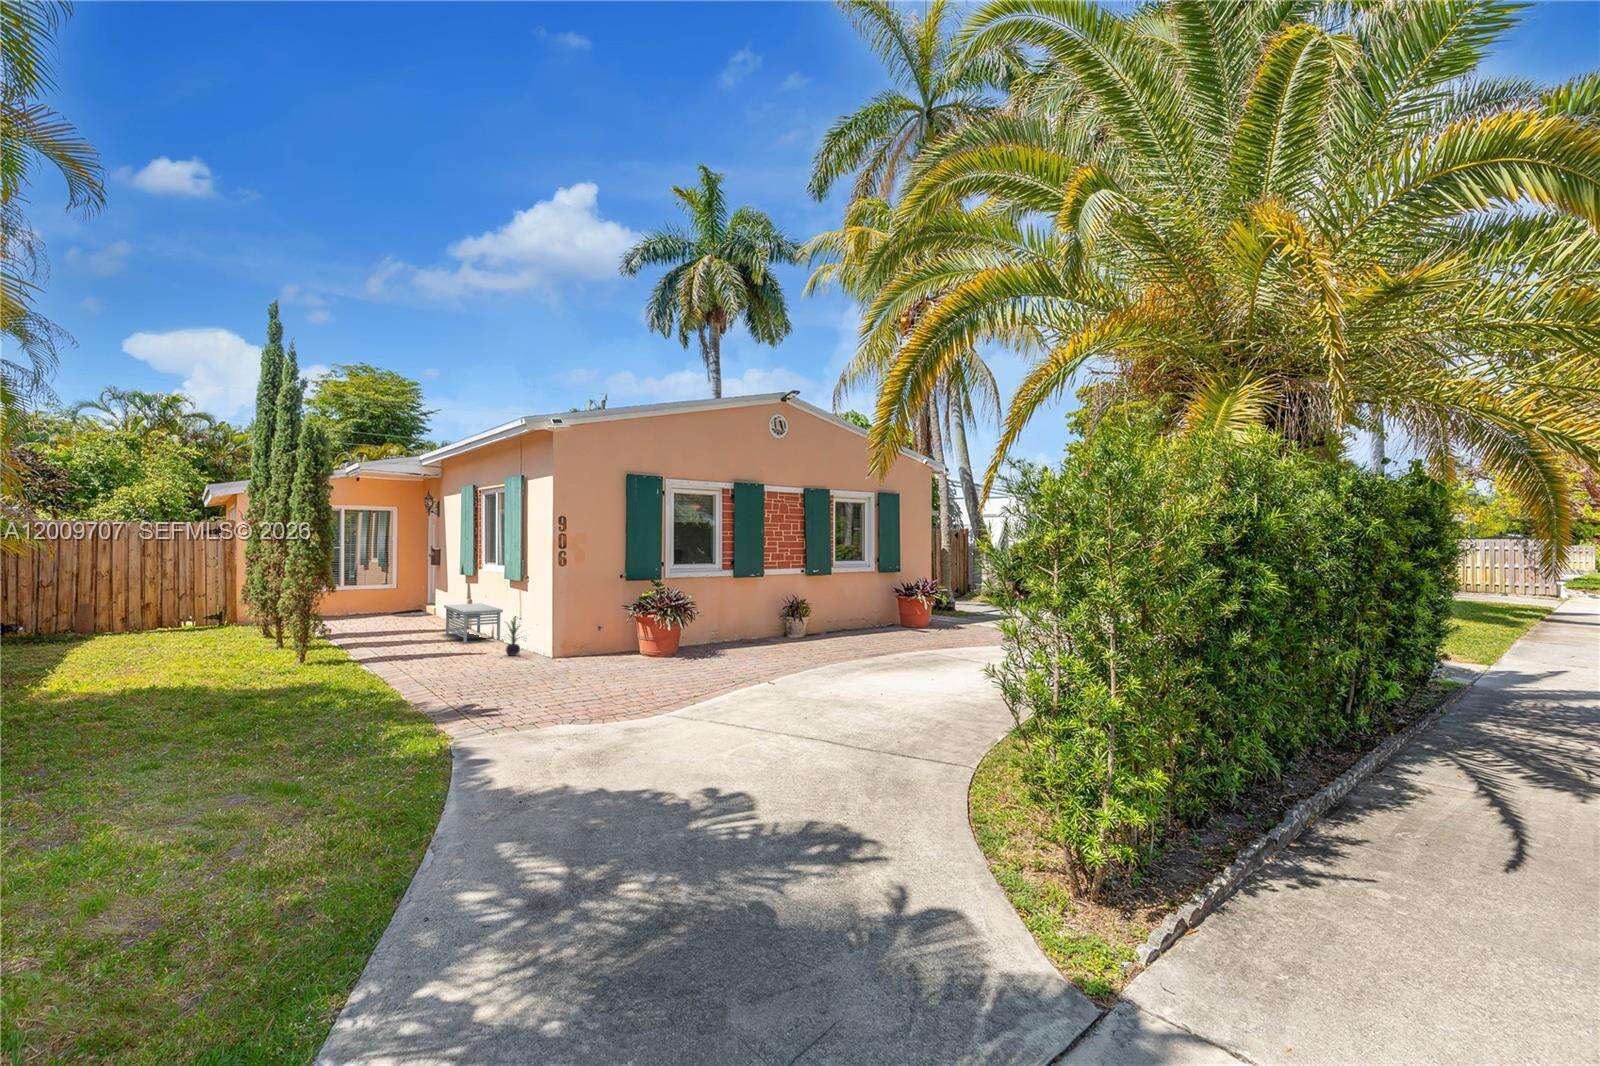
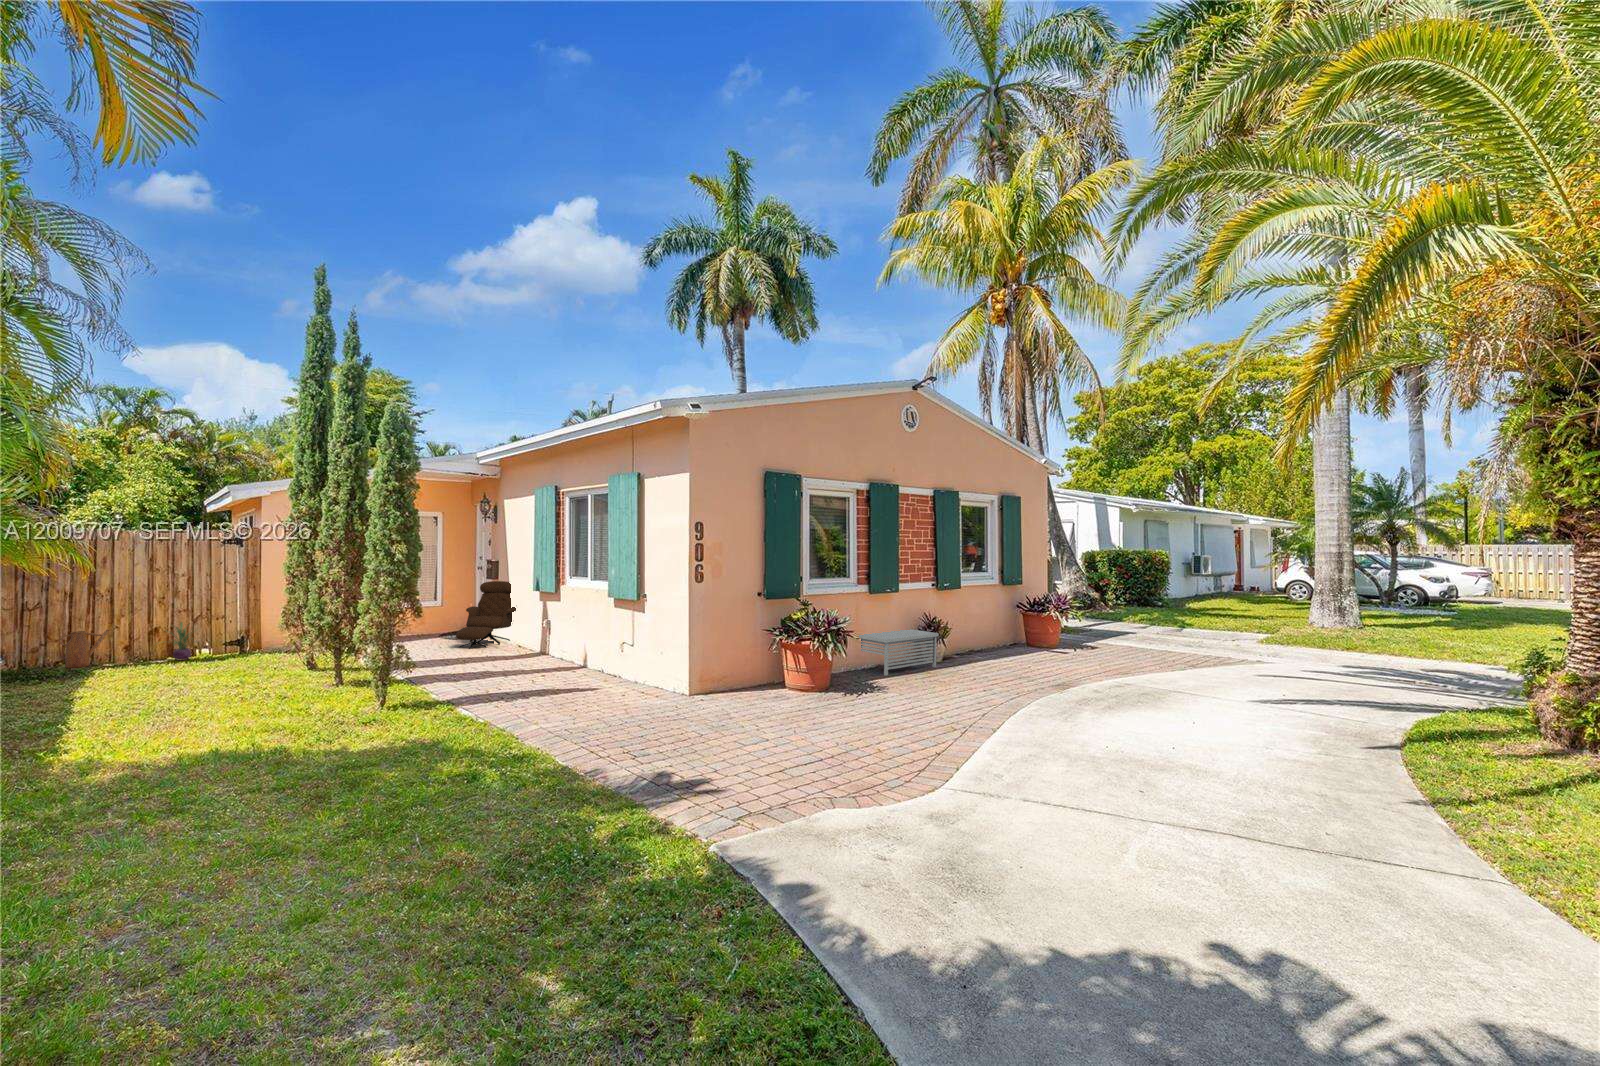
lounge chair: none [396,567,455,624] -> present [456,581,516,649]
storage bench: present [444,603,503,643] -> present [858,629,939,676]
decorative plant: present [506,619,520,656] -> present [173,622,191,661]

